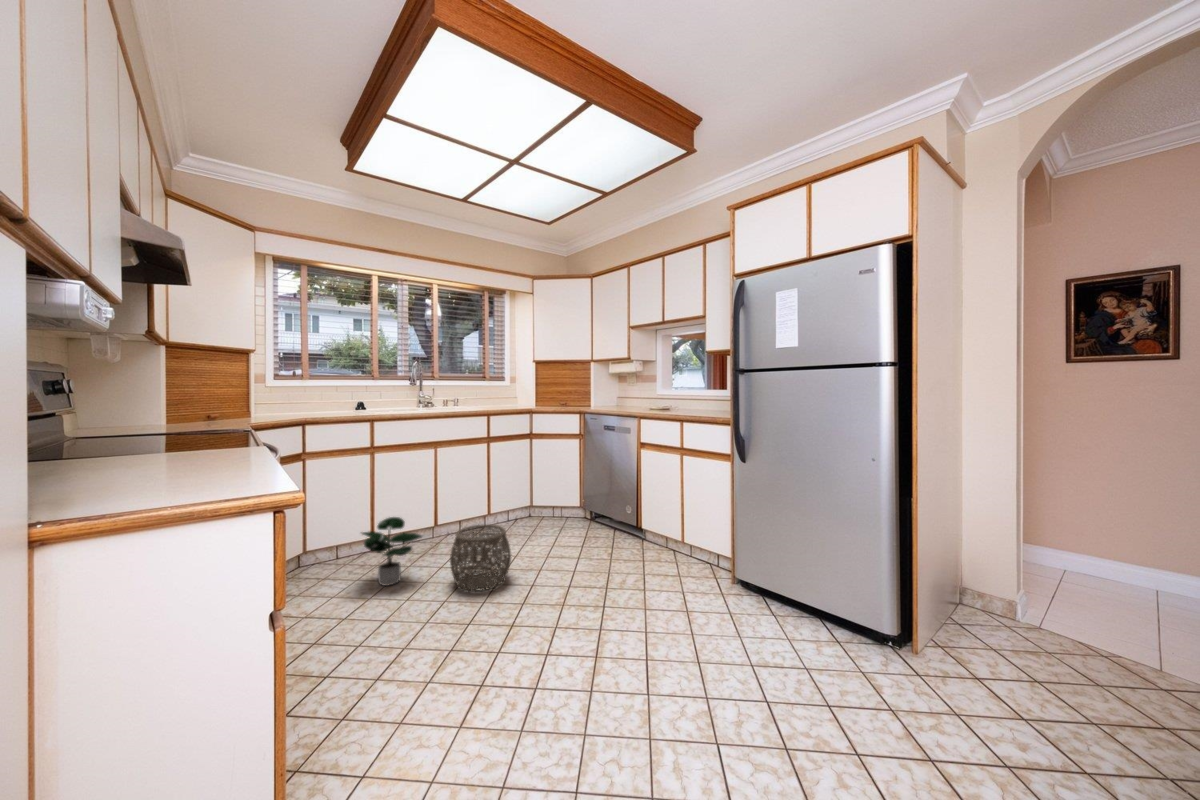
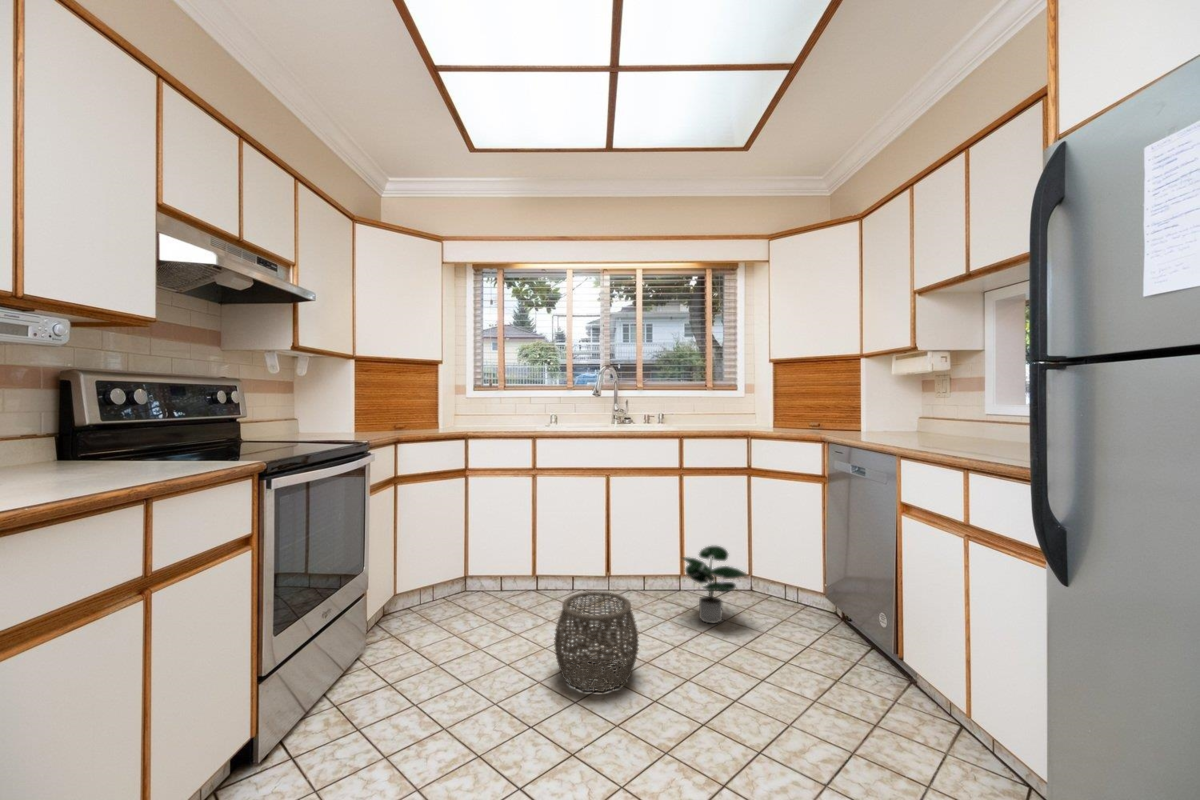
potted plant: present [362,517,422,586] -> present [683,546,746,623]

